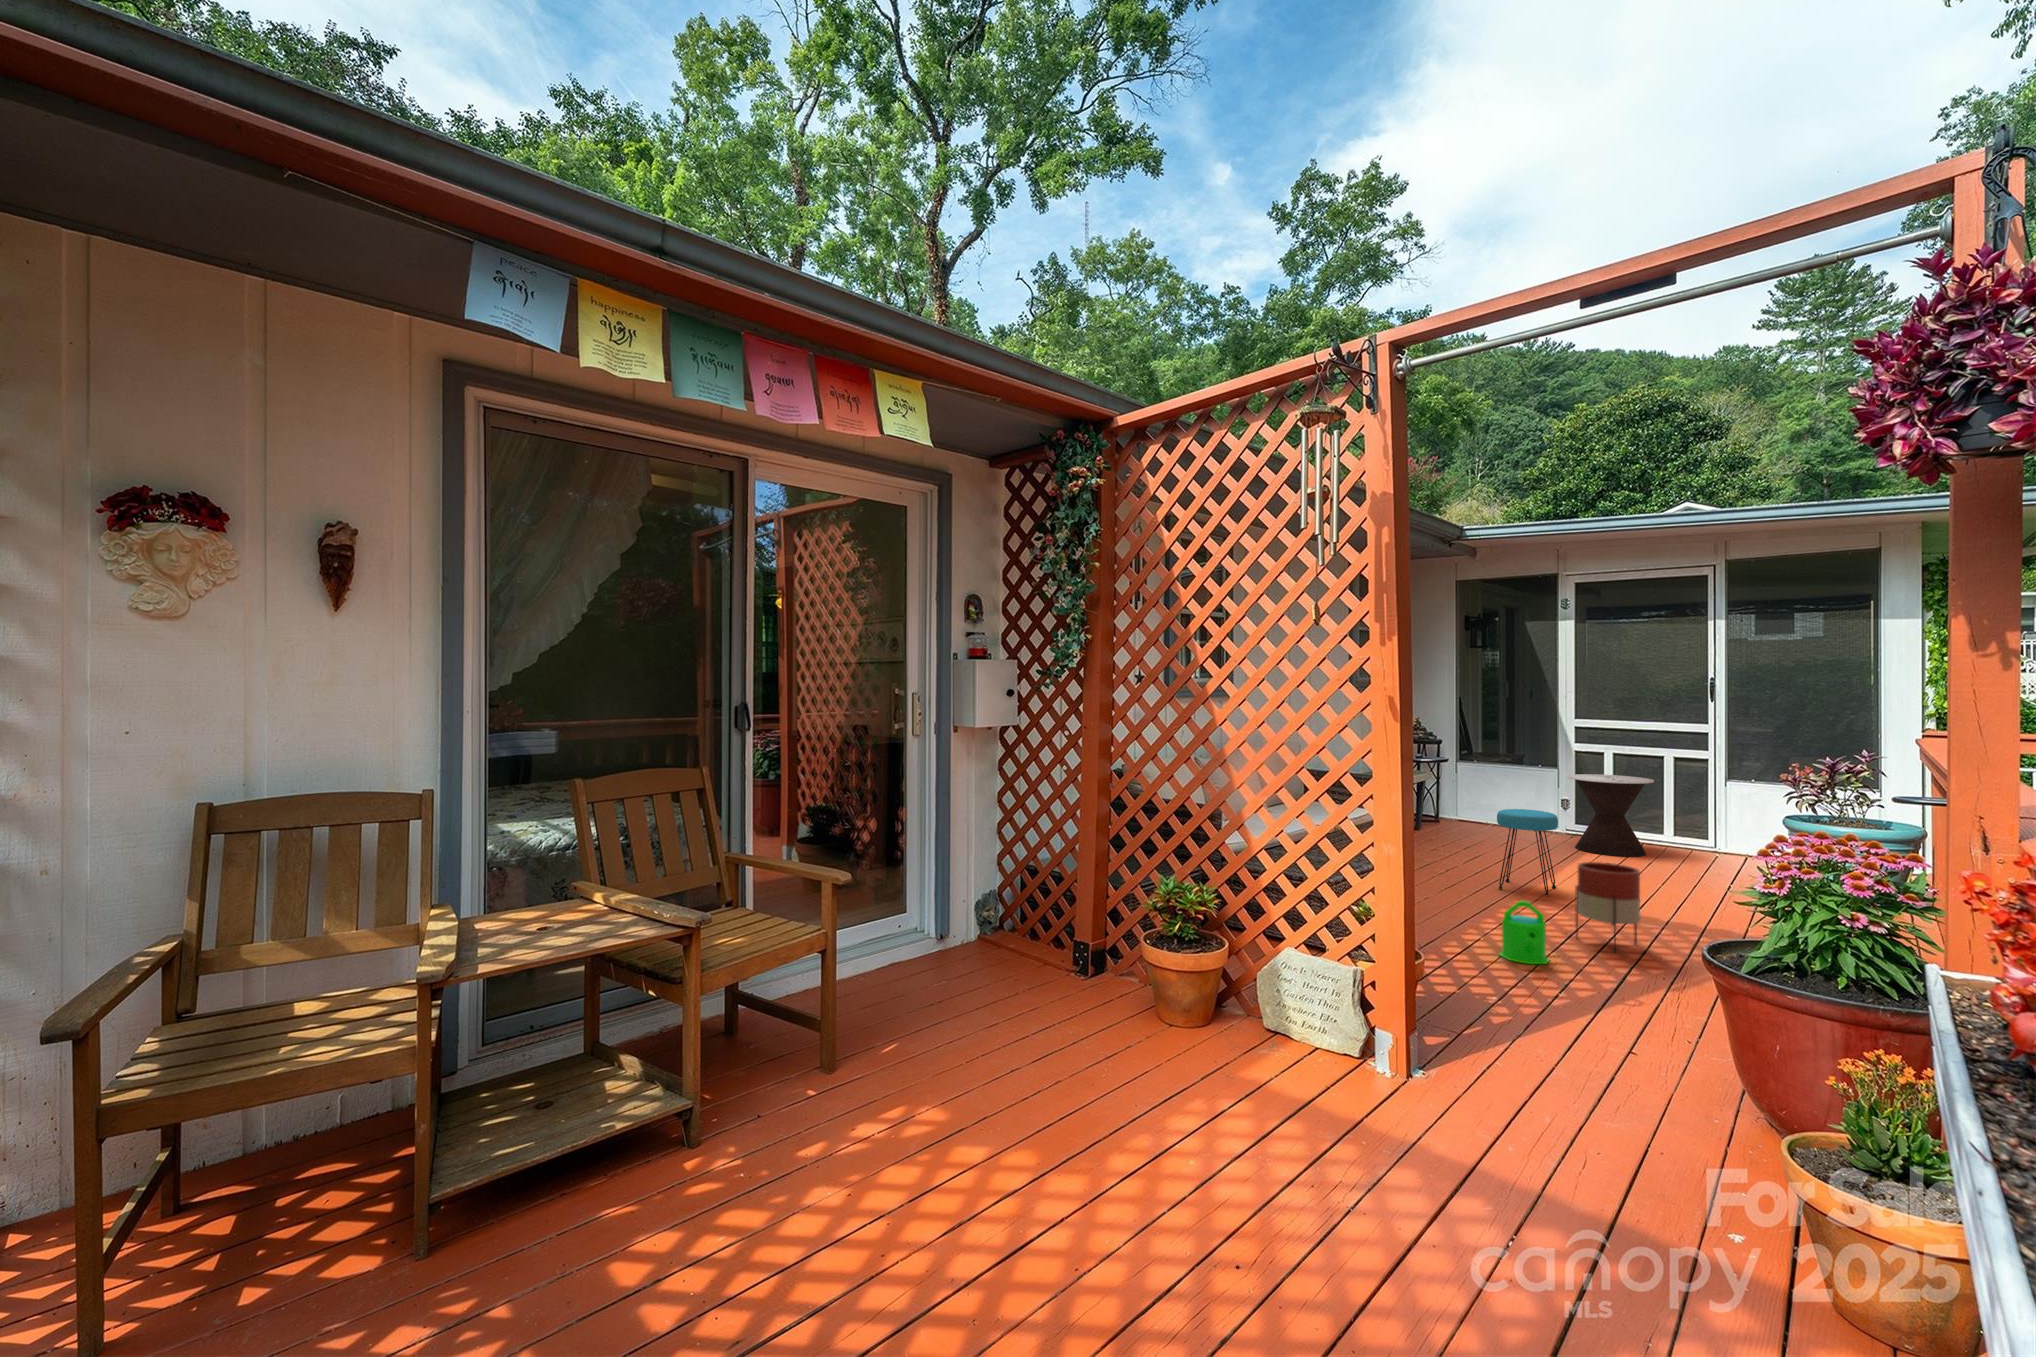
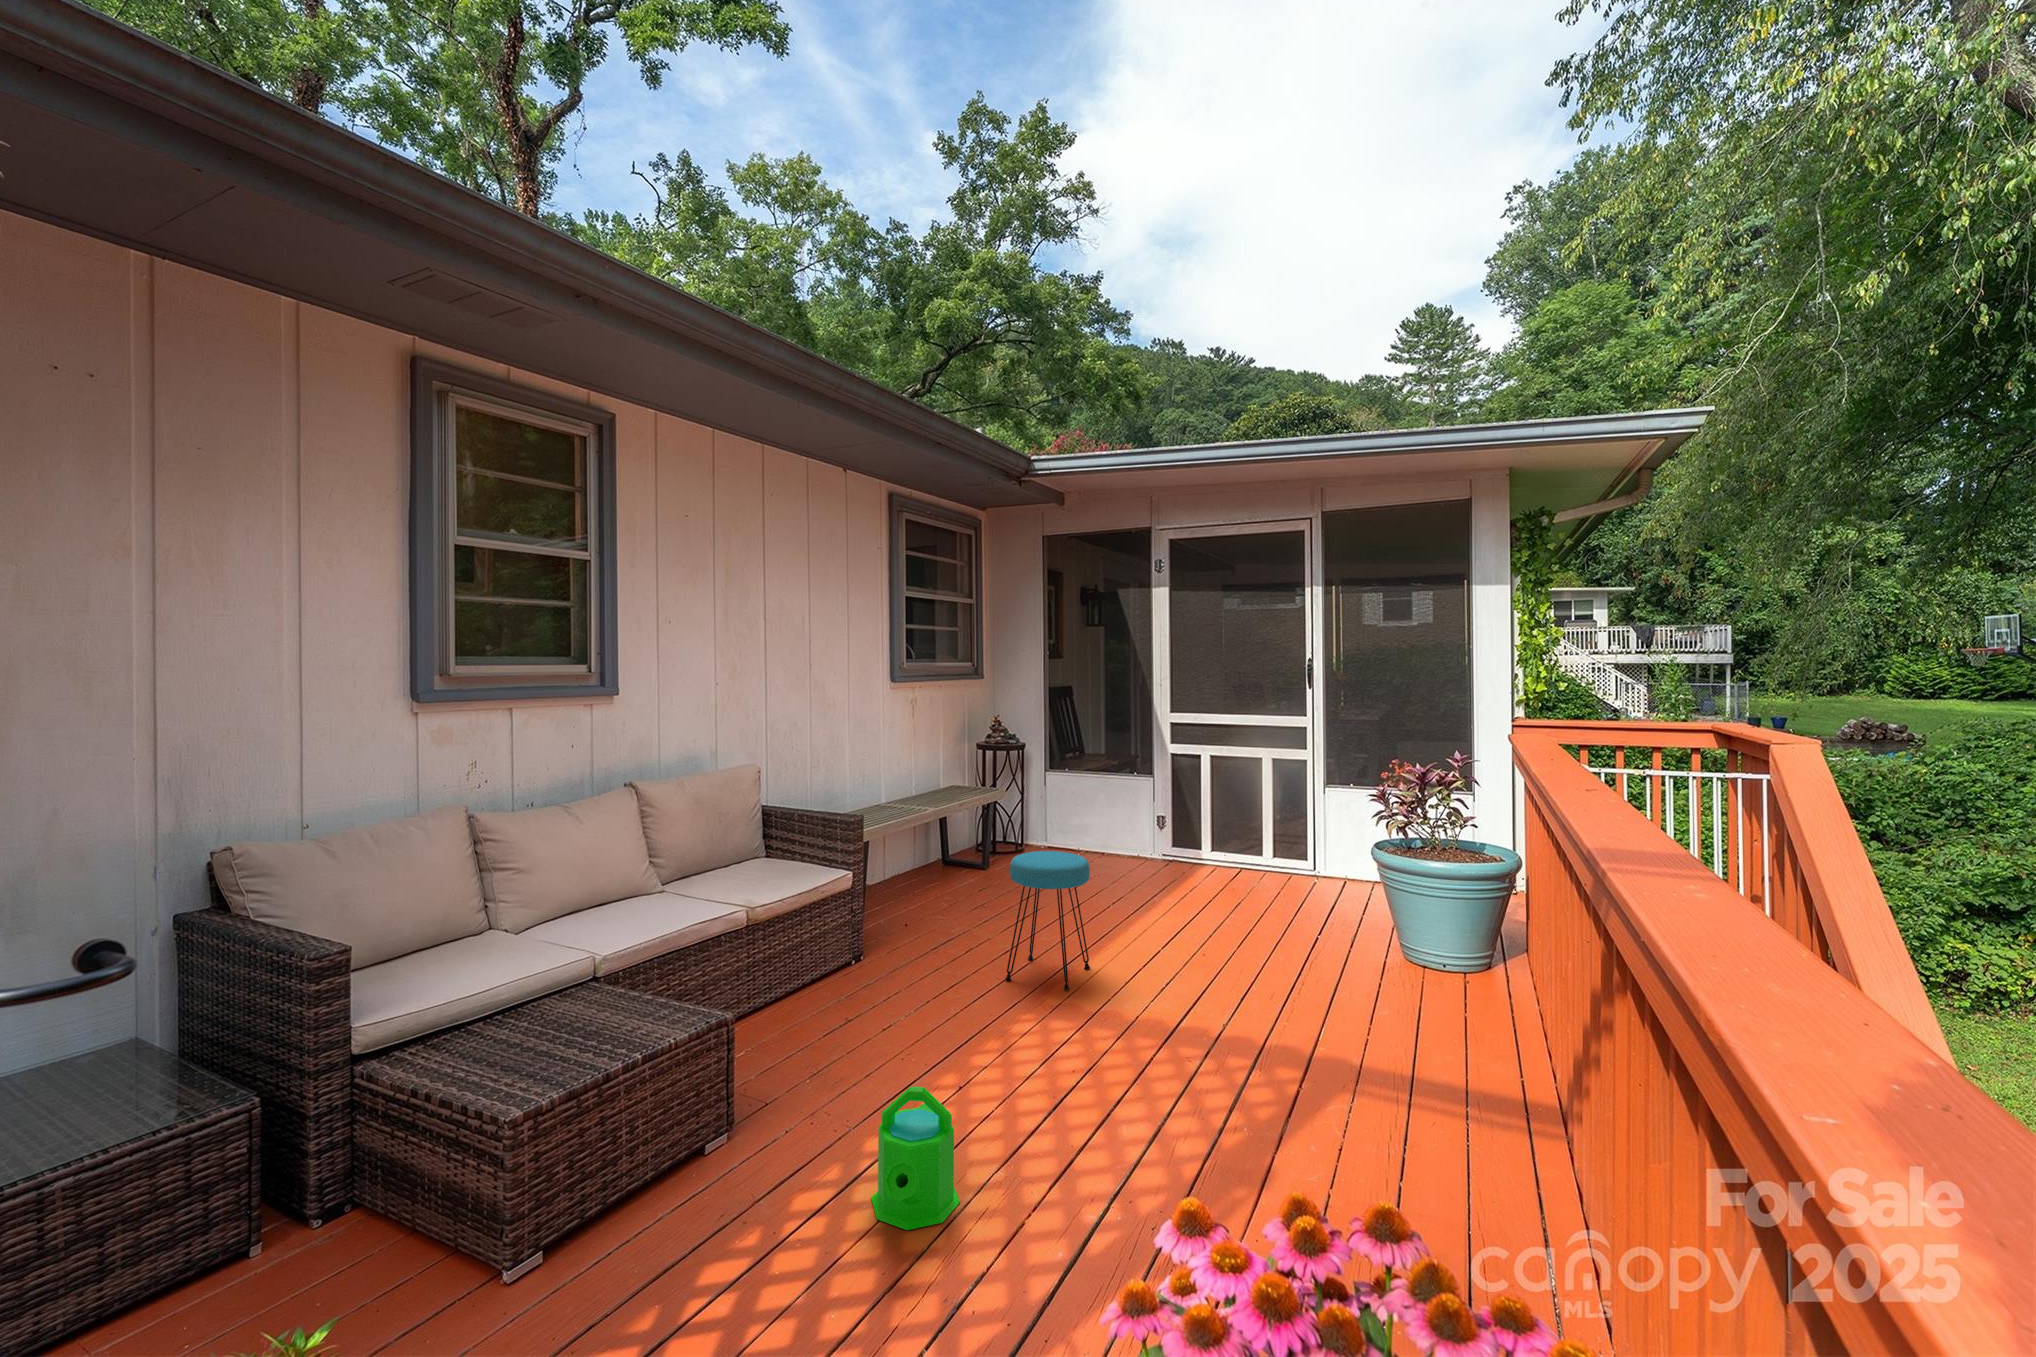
side table: present [1568,774,1654,856] -> none [1150,783,1243,893]
planter: present [1575,862,1641,952] -> none [1047,972,1139,1158]

